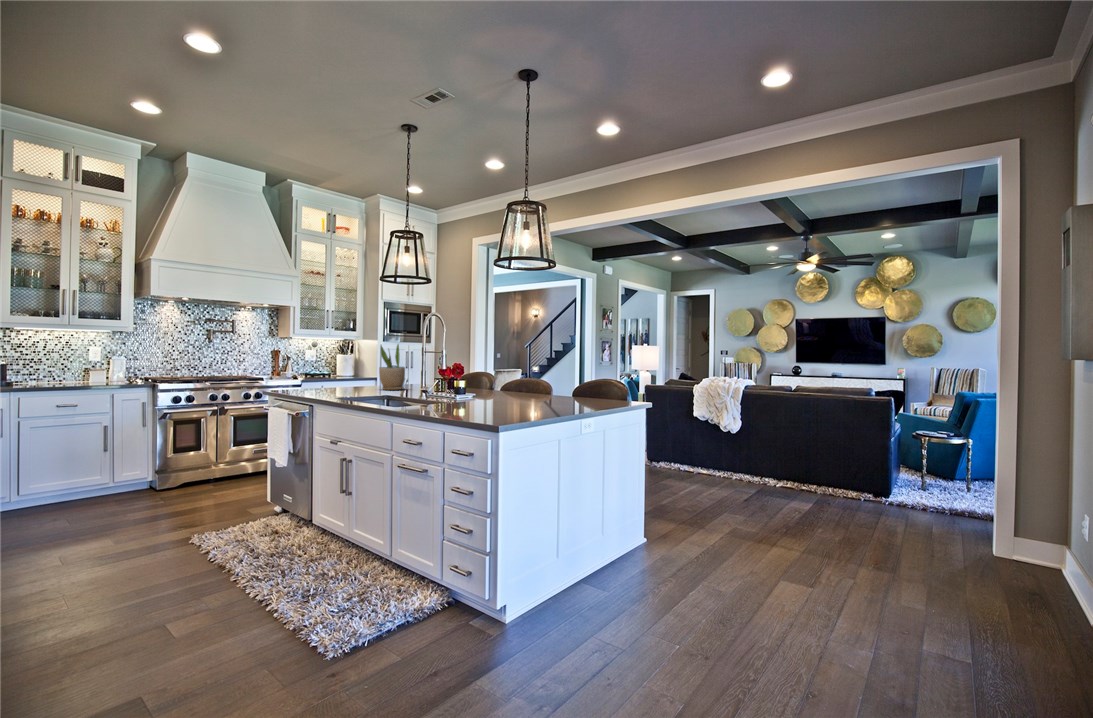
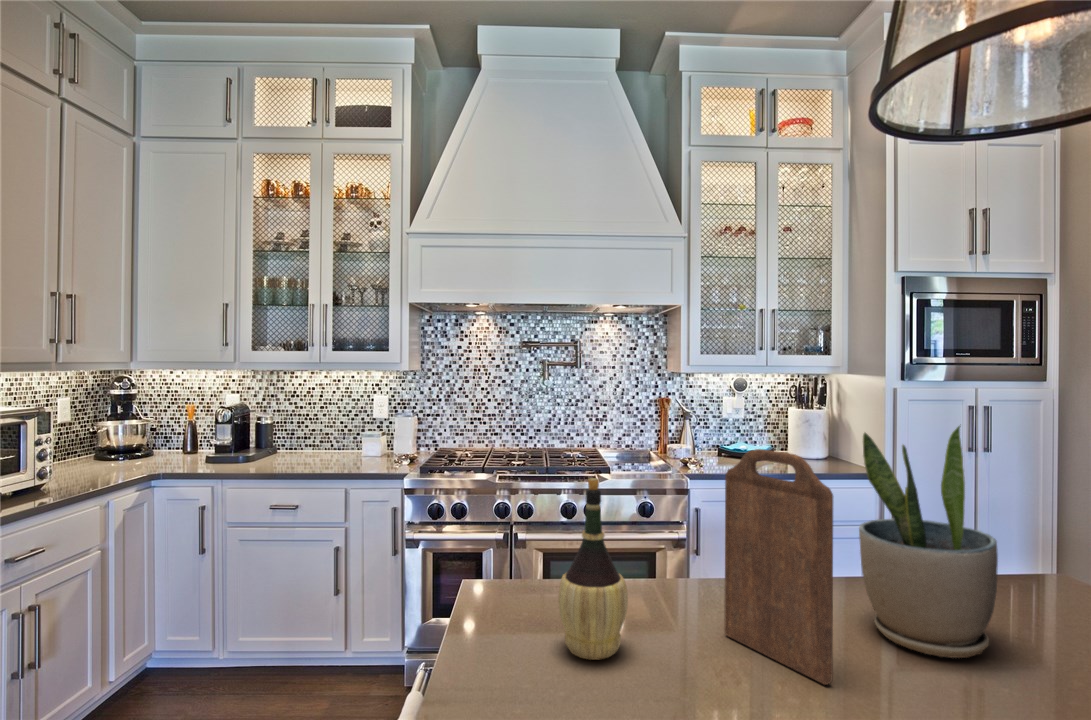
cutting board: none [352,348,377,393] -> present [724,449,833,685]
wine bottle: none [317,355,335,394] -> present [558,478,628,660]

